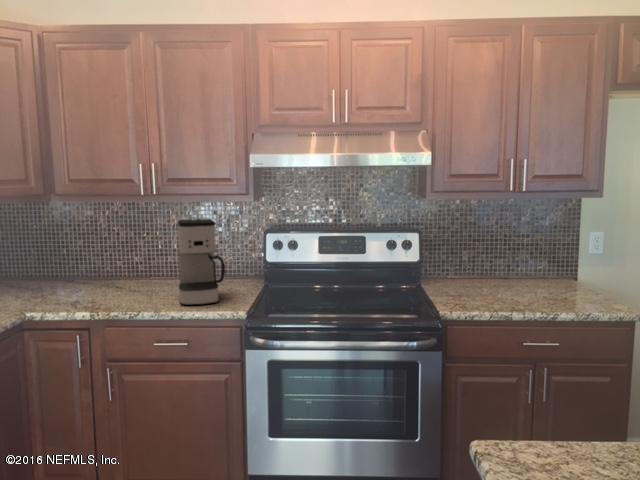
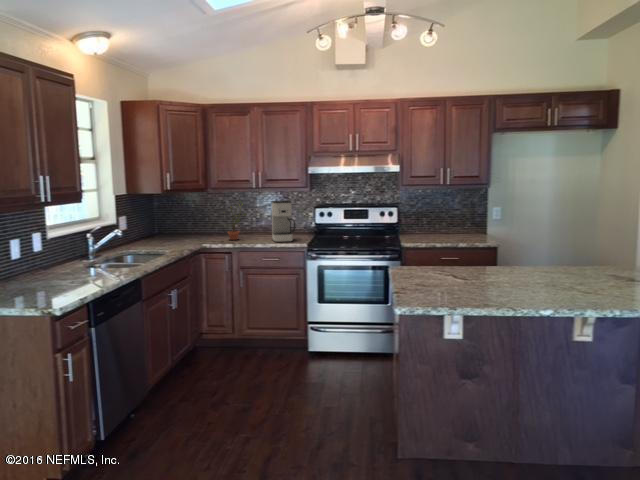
potted plant: none [77,216,128,298] -> present [228,201,247,240]

